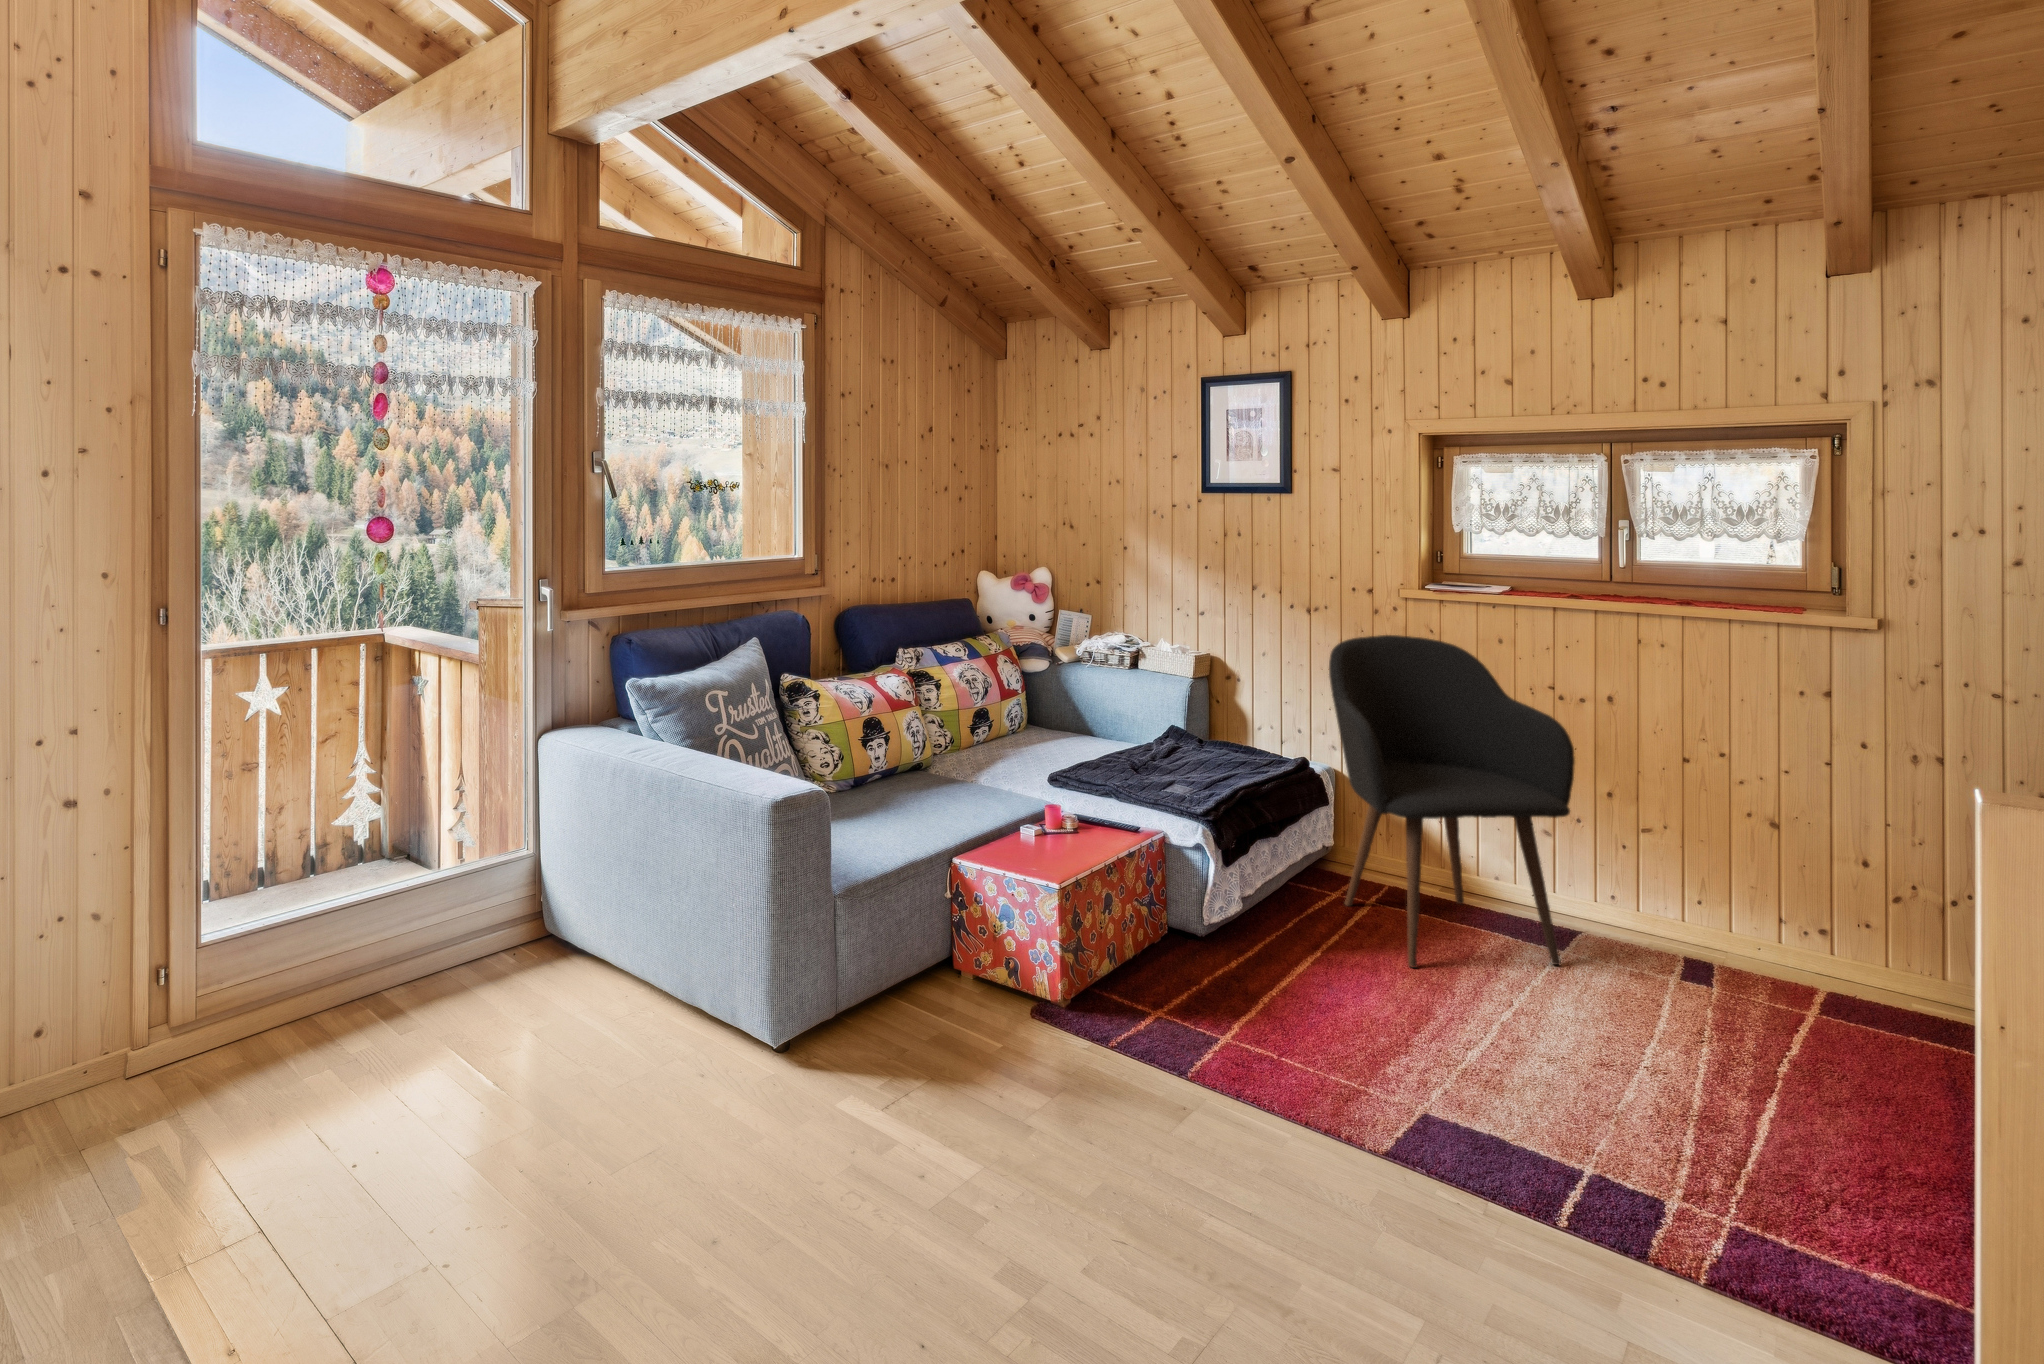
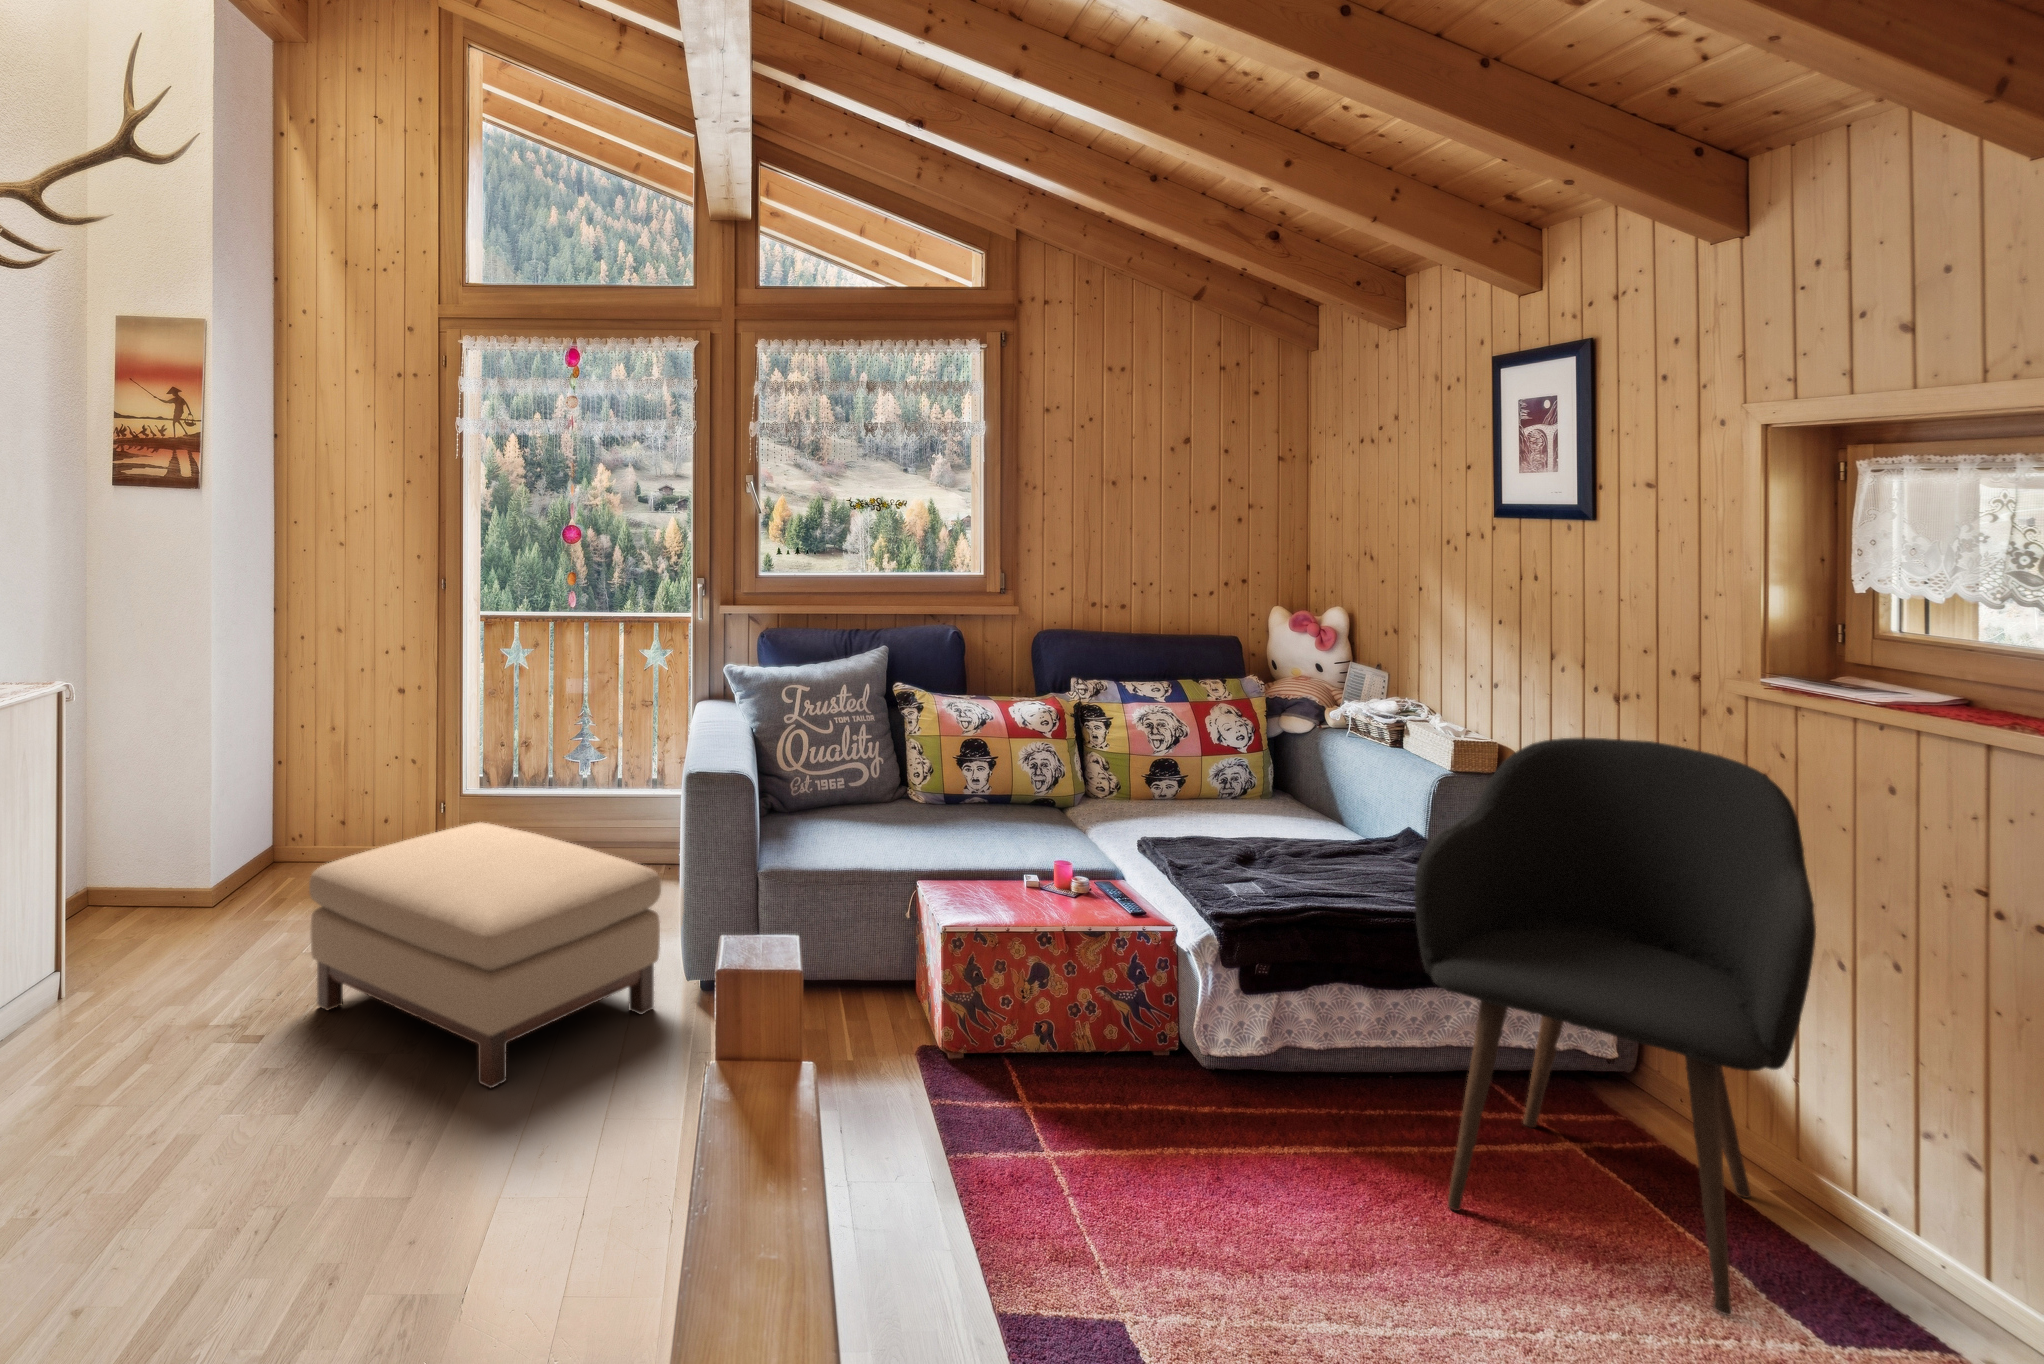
ottoman: none [337,920,793,1293] -> present [309,823,661,1088]

